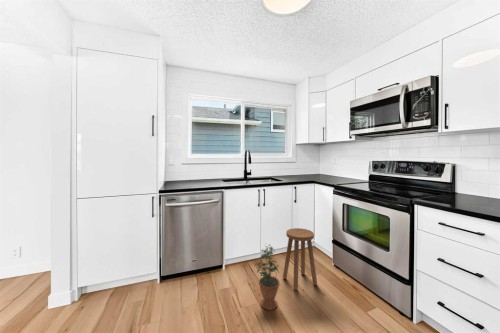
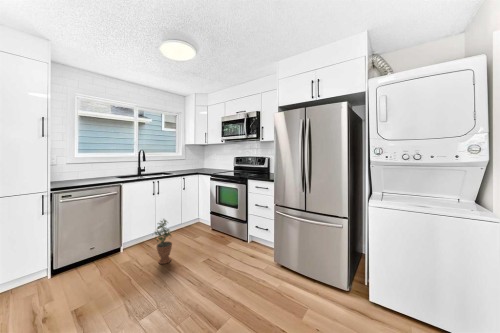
stool: present [283,228,317,290] -> none [175,207,200,249]

